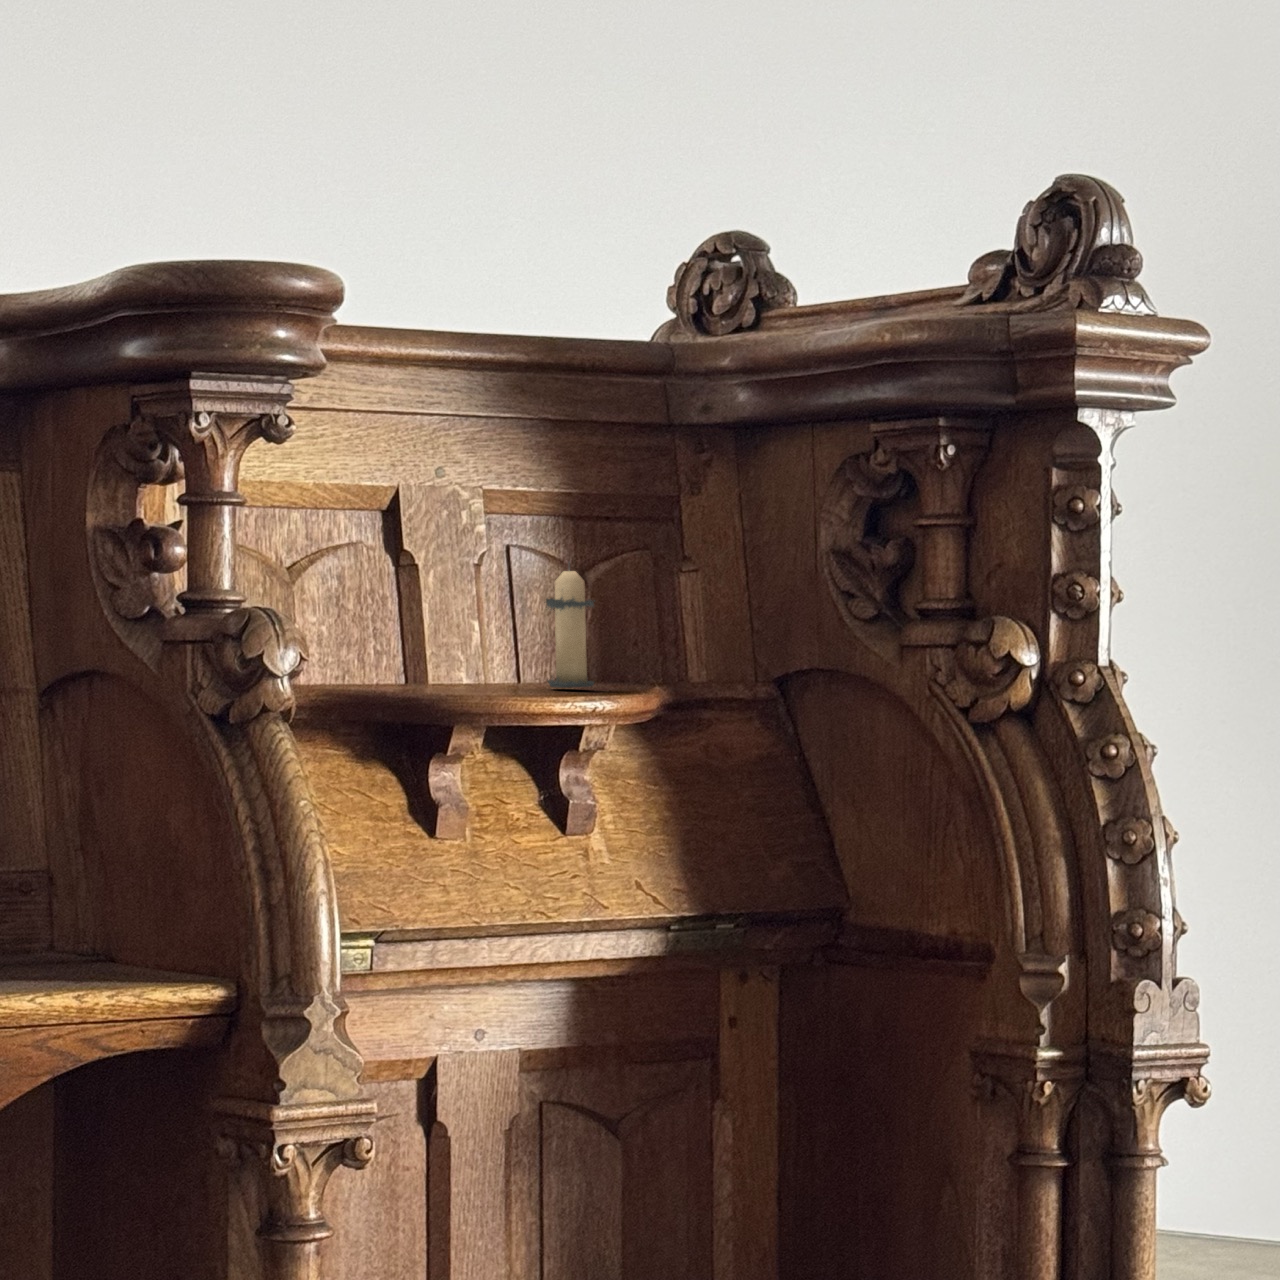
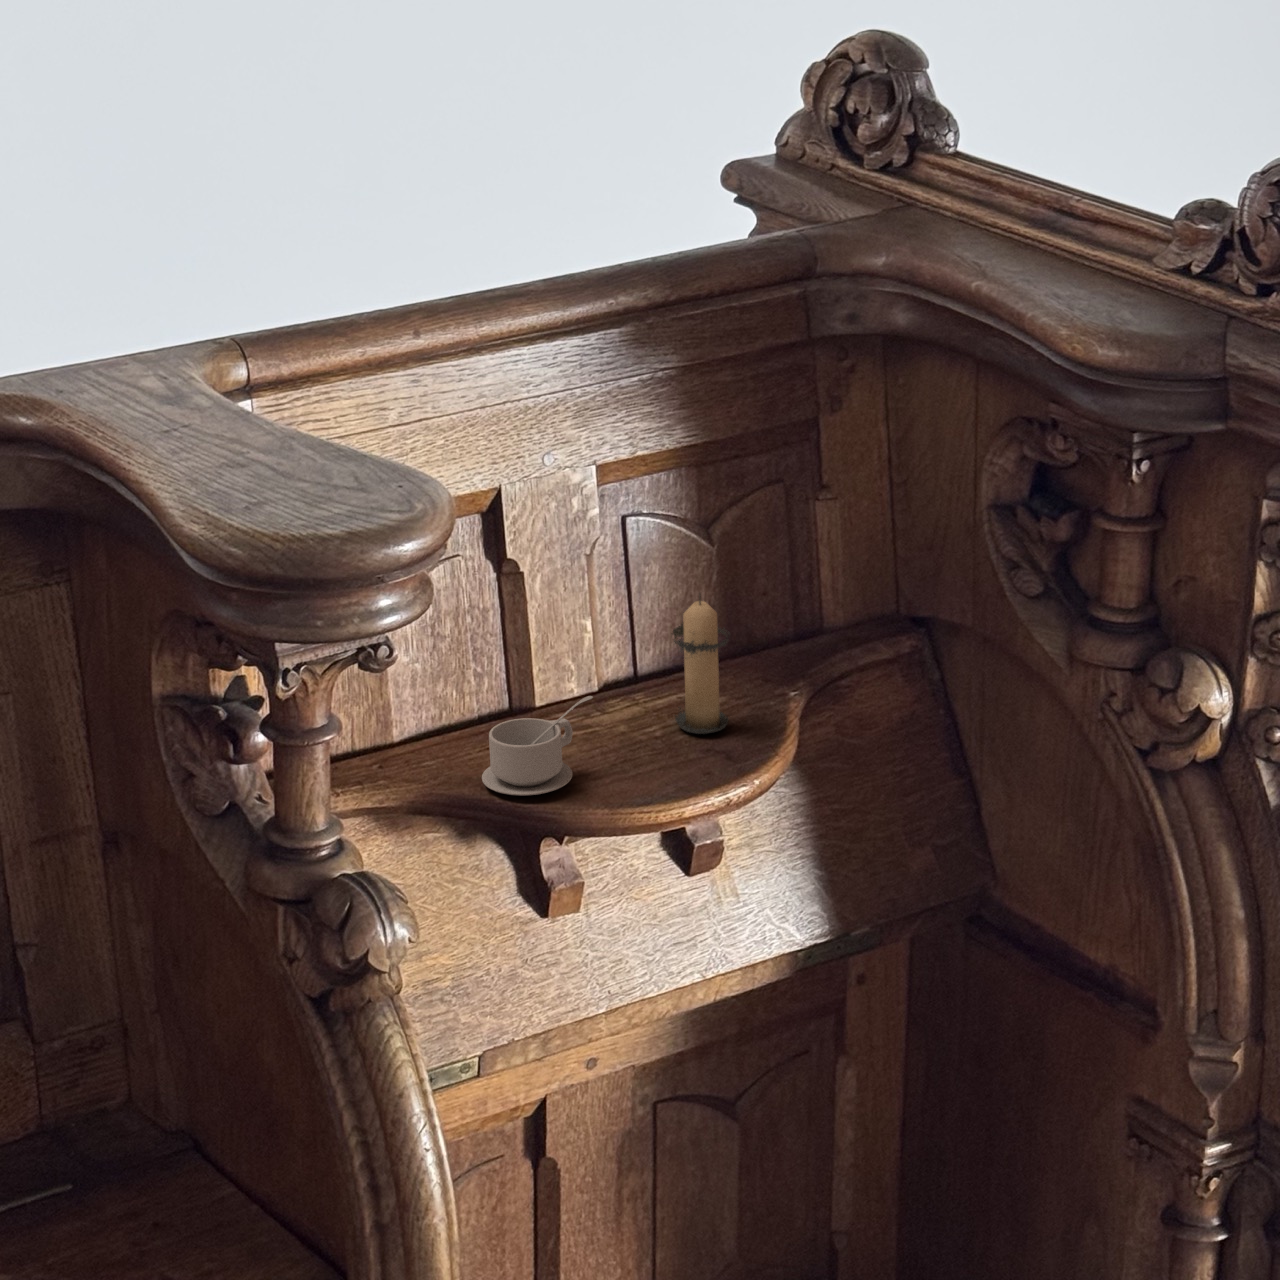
teacup: none [369,620,470,691] -> present [482,696,593,795]

